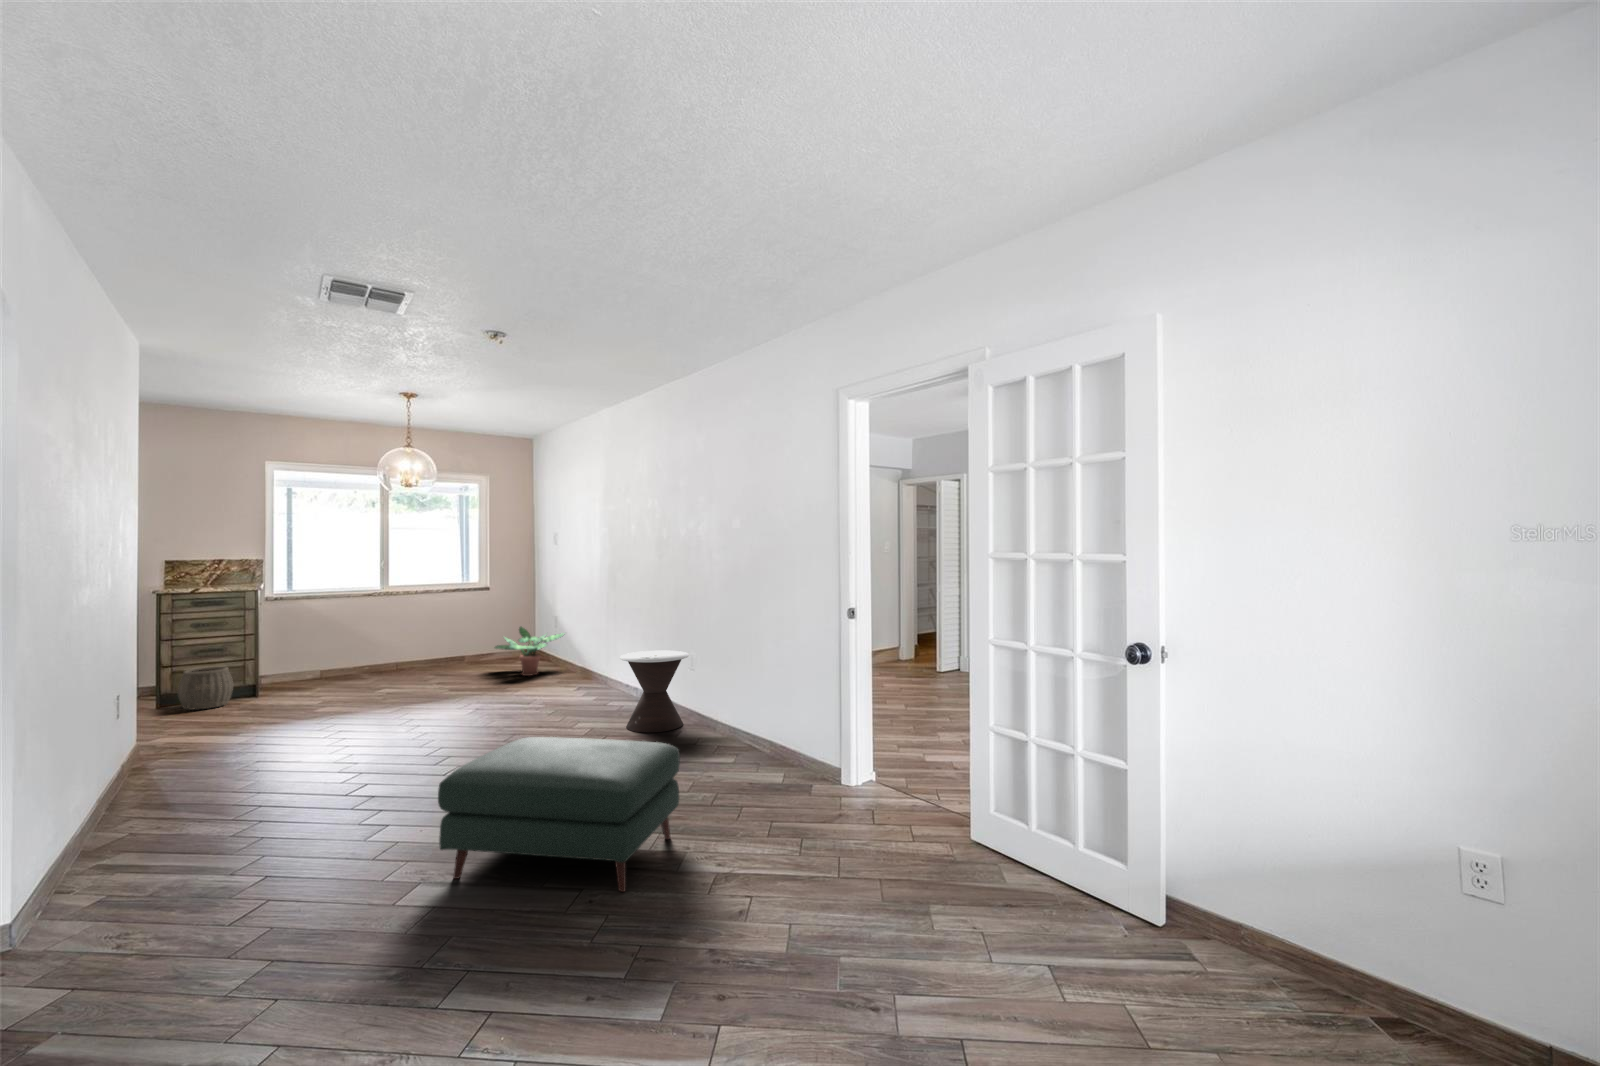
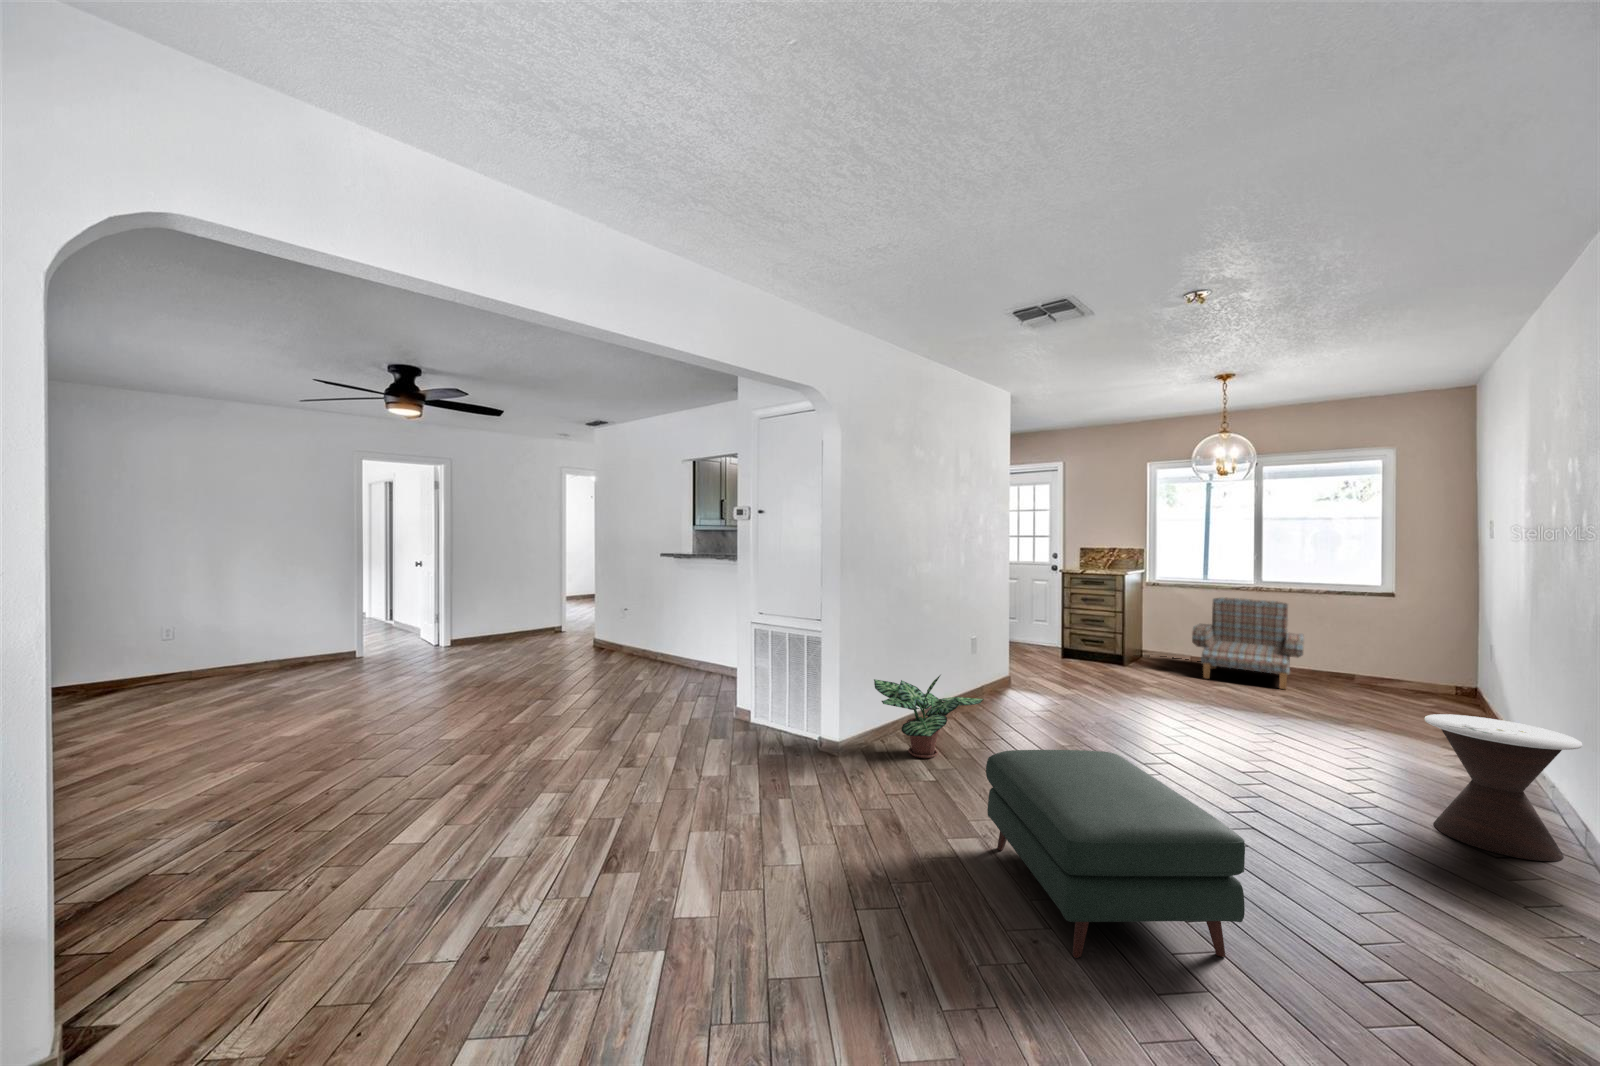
armchair: none [333,601,445,689] -> present [1192,597,1304,689]
potted plant: present [495,627,564,676] -> present [874,676,984,758]
woven basket: present [178,667,233,710] -> none [1069,631,1105,664]

